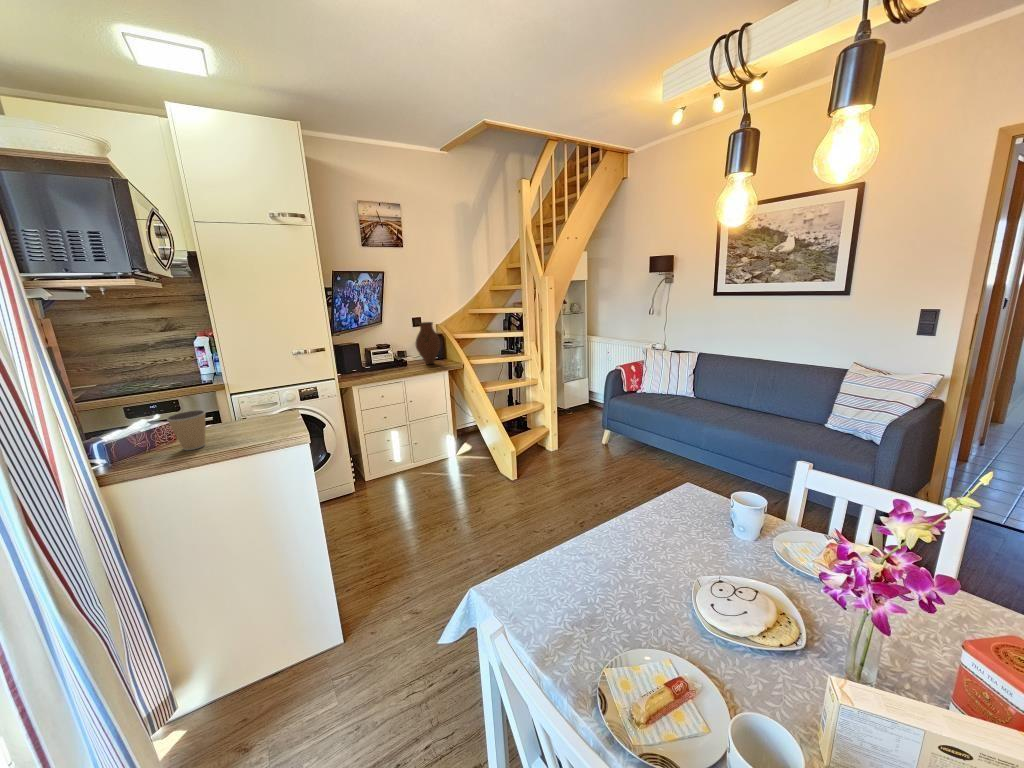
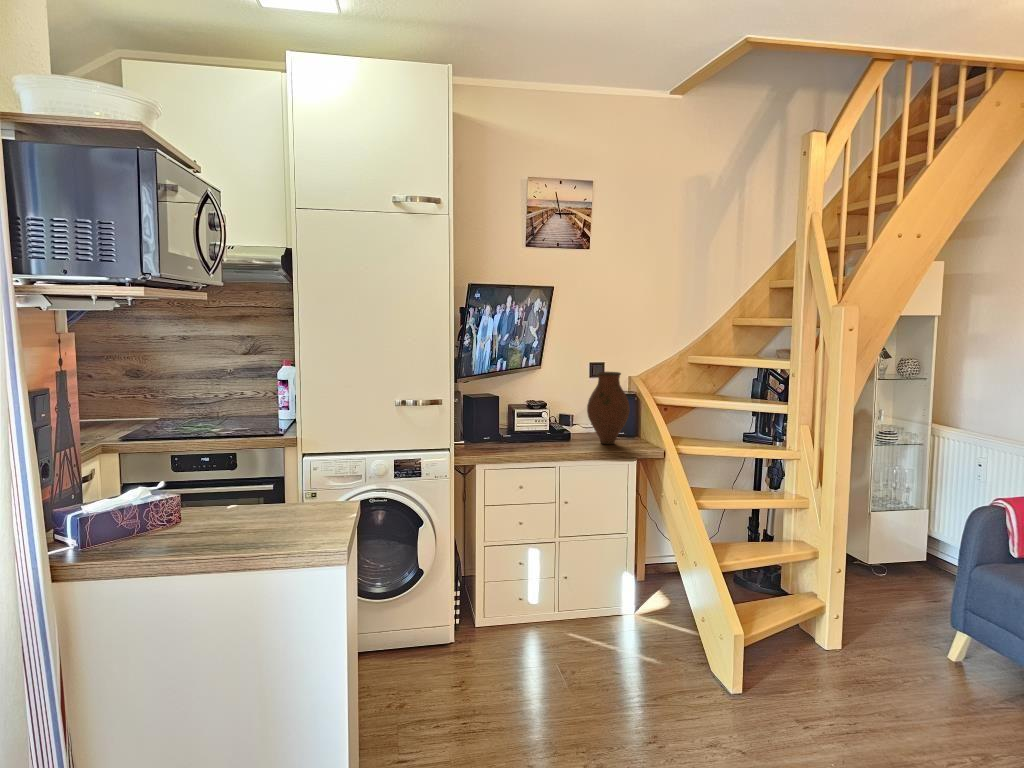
coffee cup: present [167,410,205,450] -> none [167,482,220,544]

